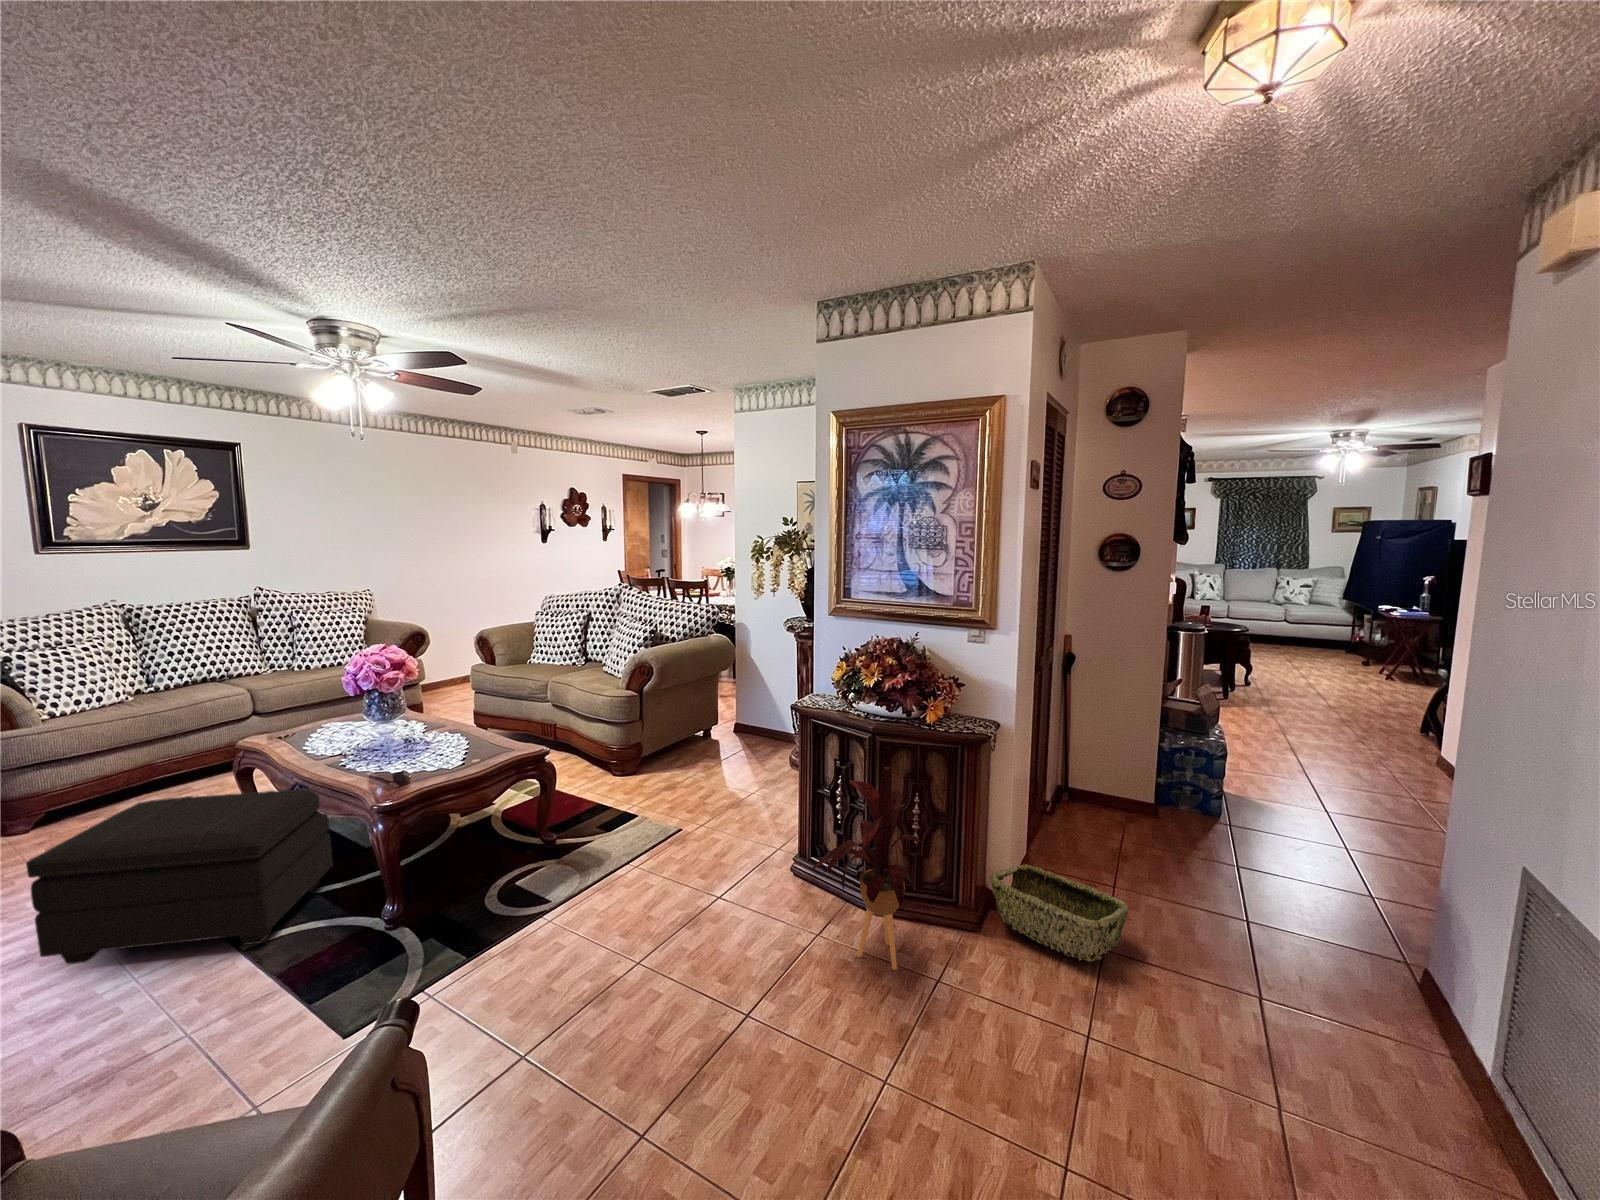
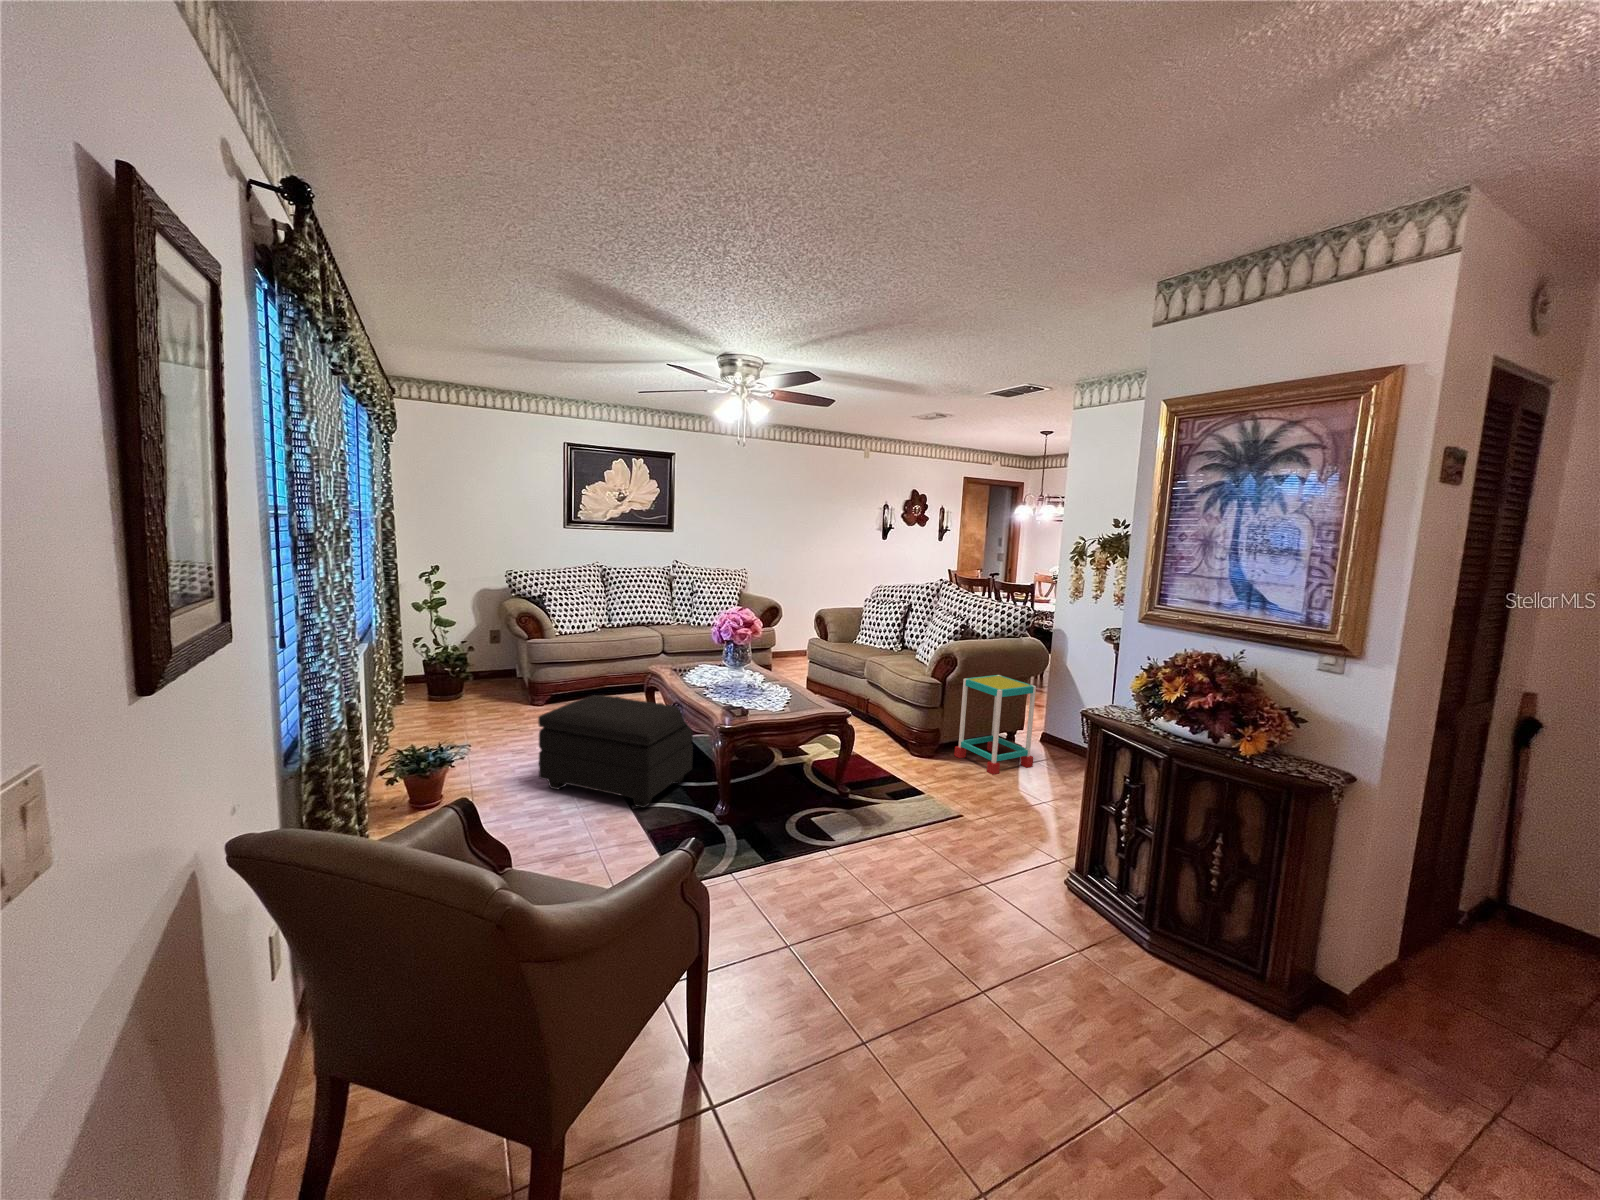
side table: none [658,675,734,776] -> present [954,675,1036,775]
house plant: present [812,767,922,970] -> none [1072,786,1207,1014]
woven basket: present [990,864,1129,961] -> none [1314,958,1546,1115]

